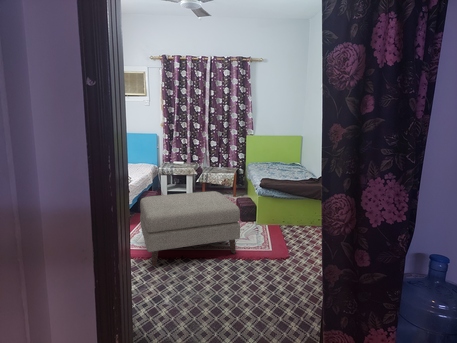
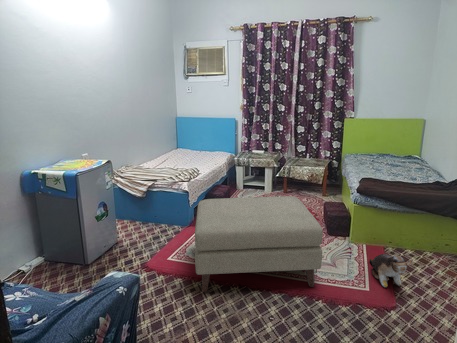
plush toy: none [271,223,296,248] -> present [370,254,411,287]

